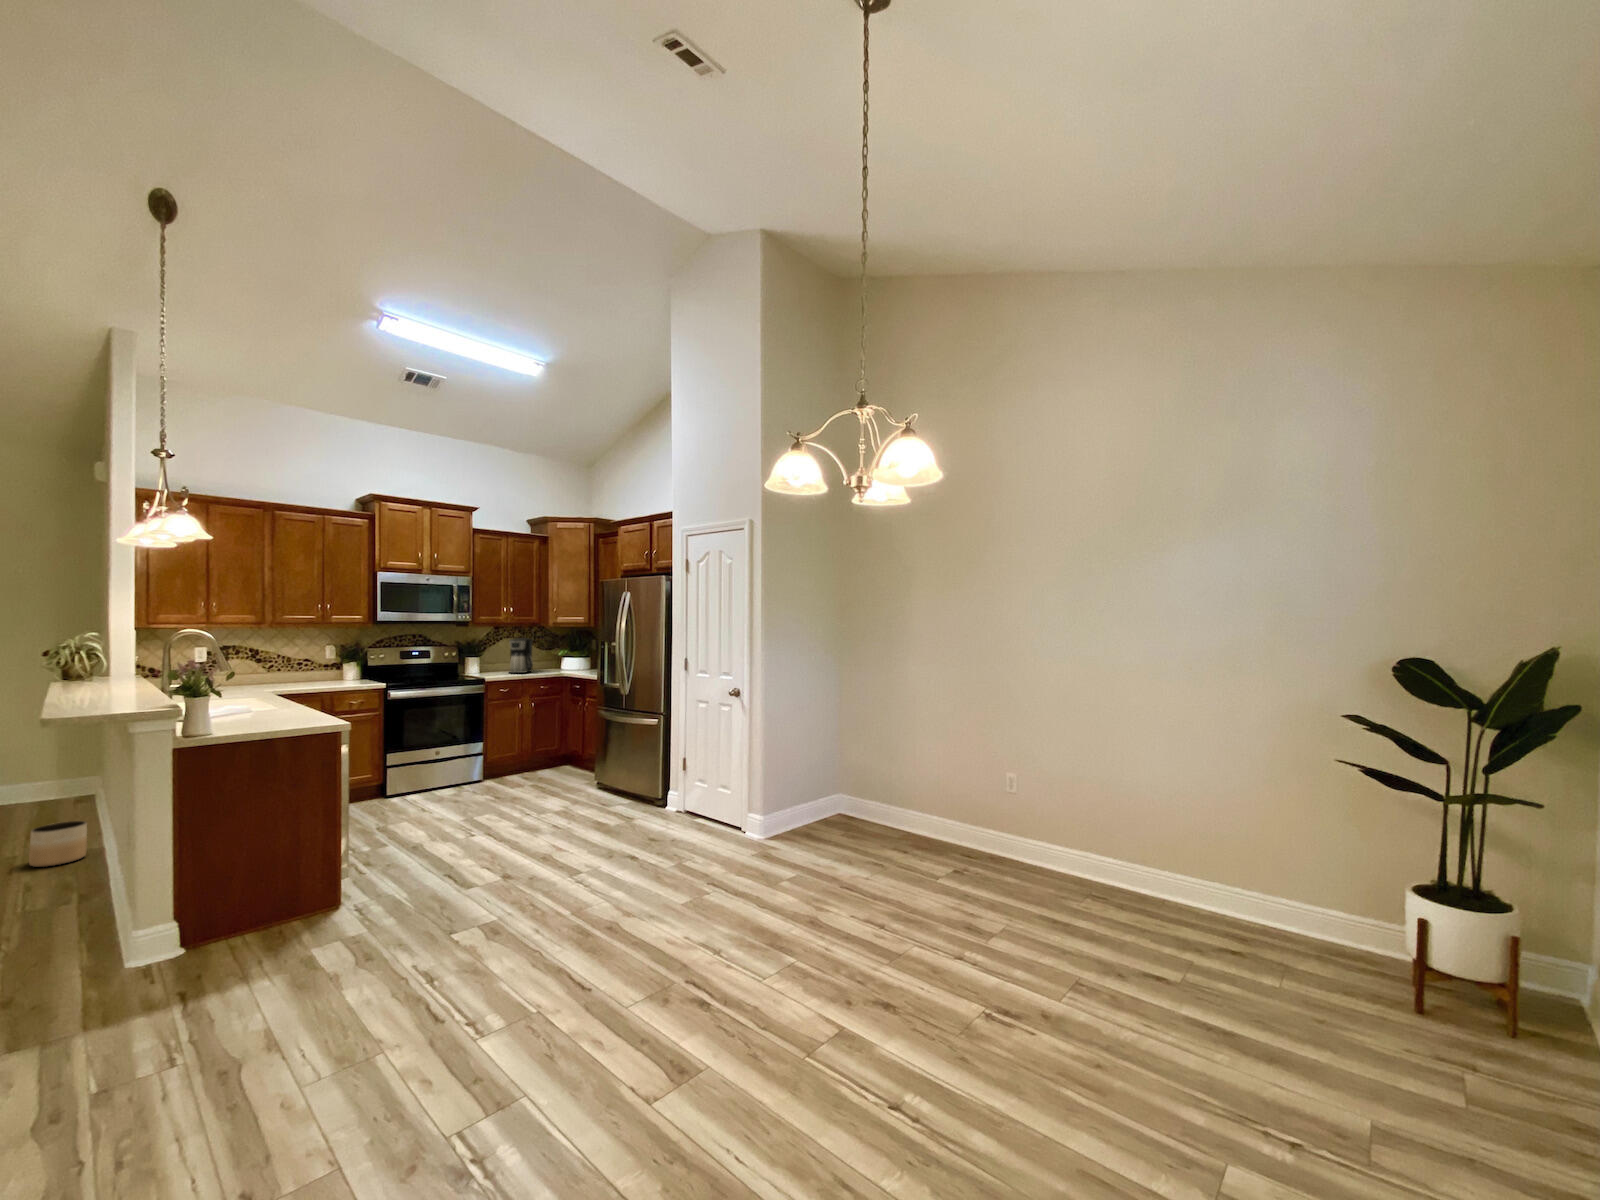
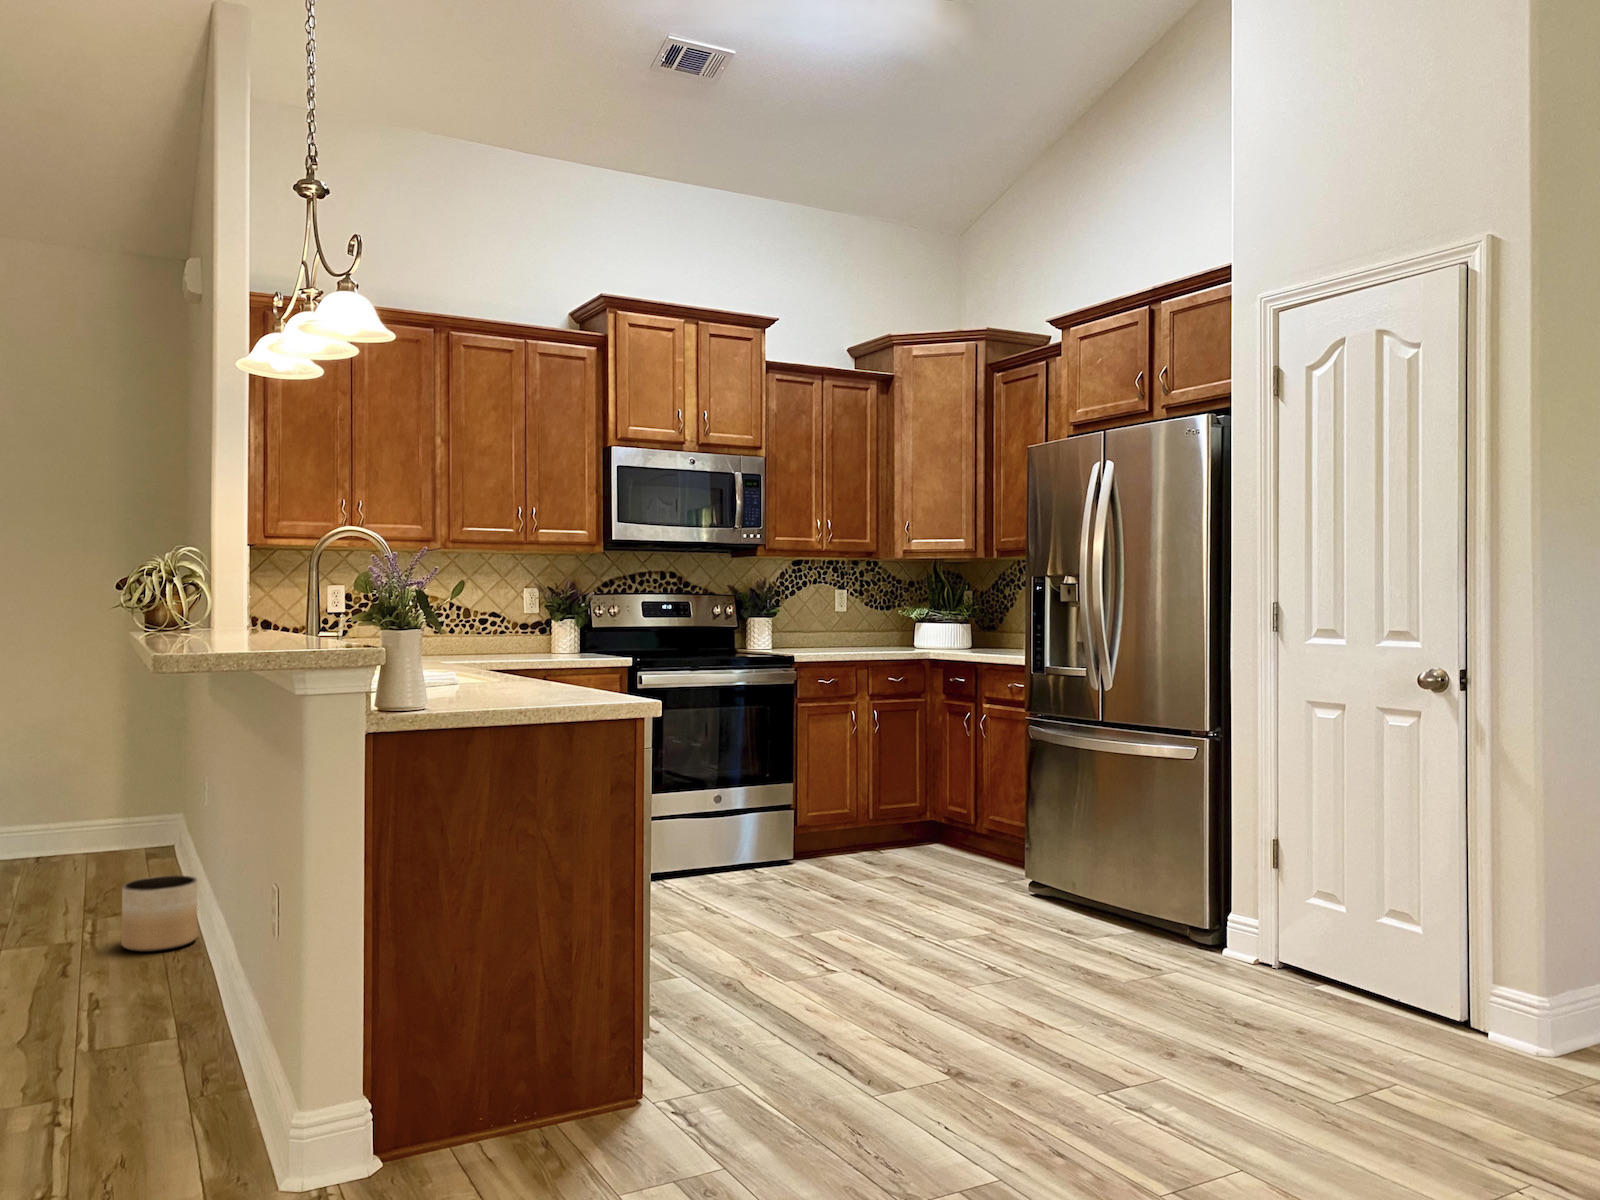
coffee maker: present [509,638,533,673] -> none [825,582,872,650]

